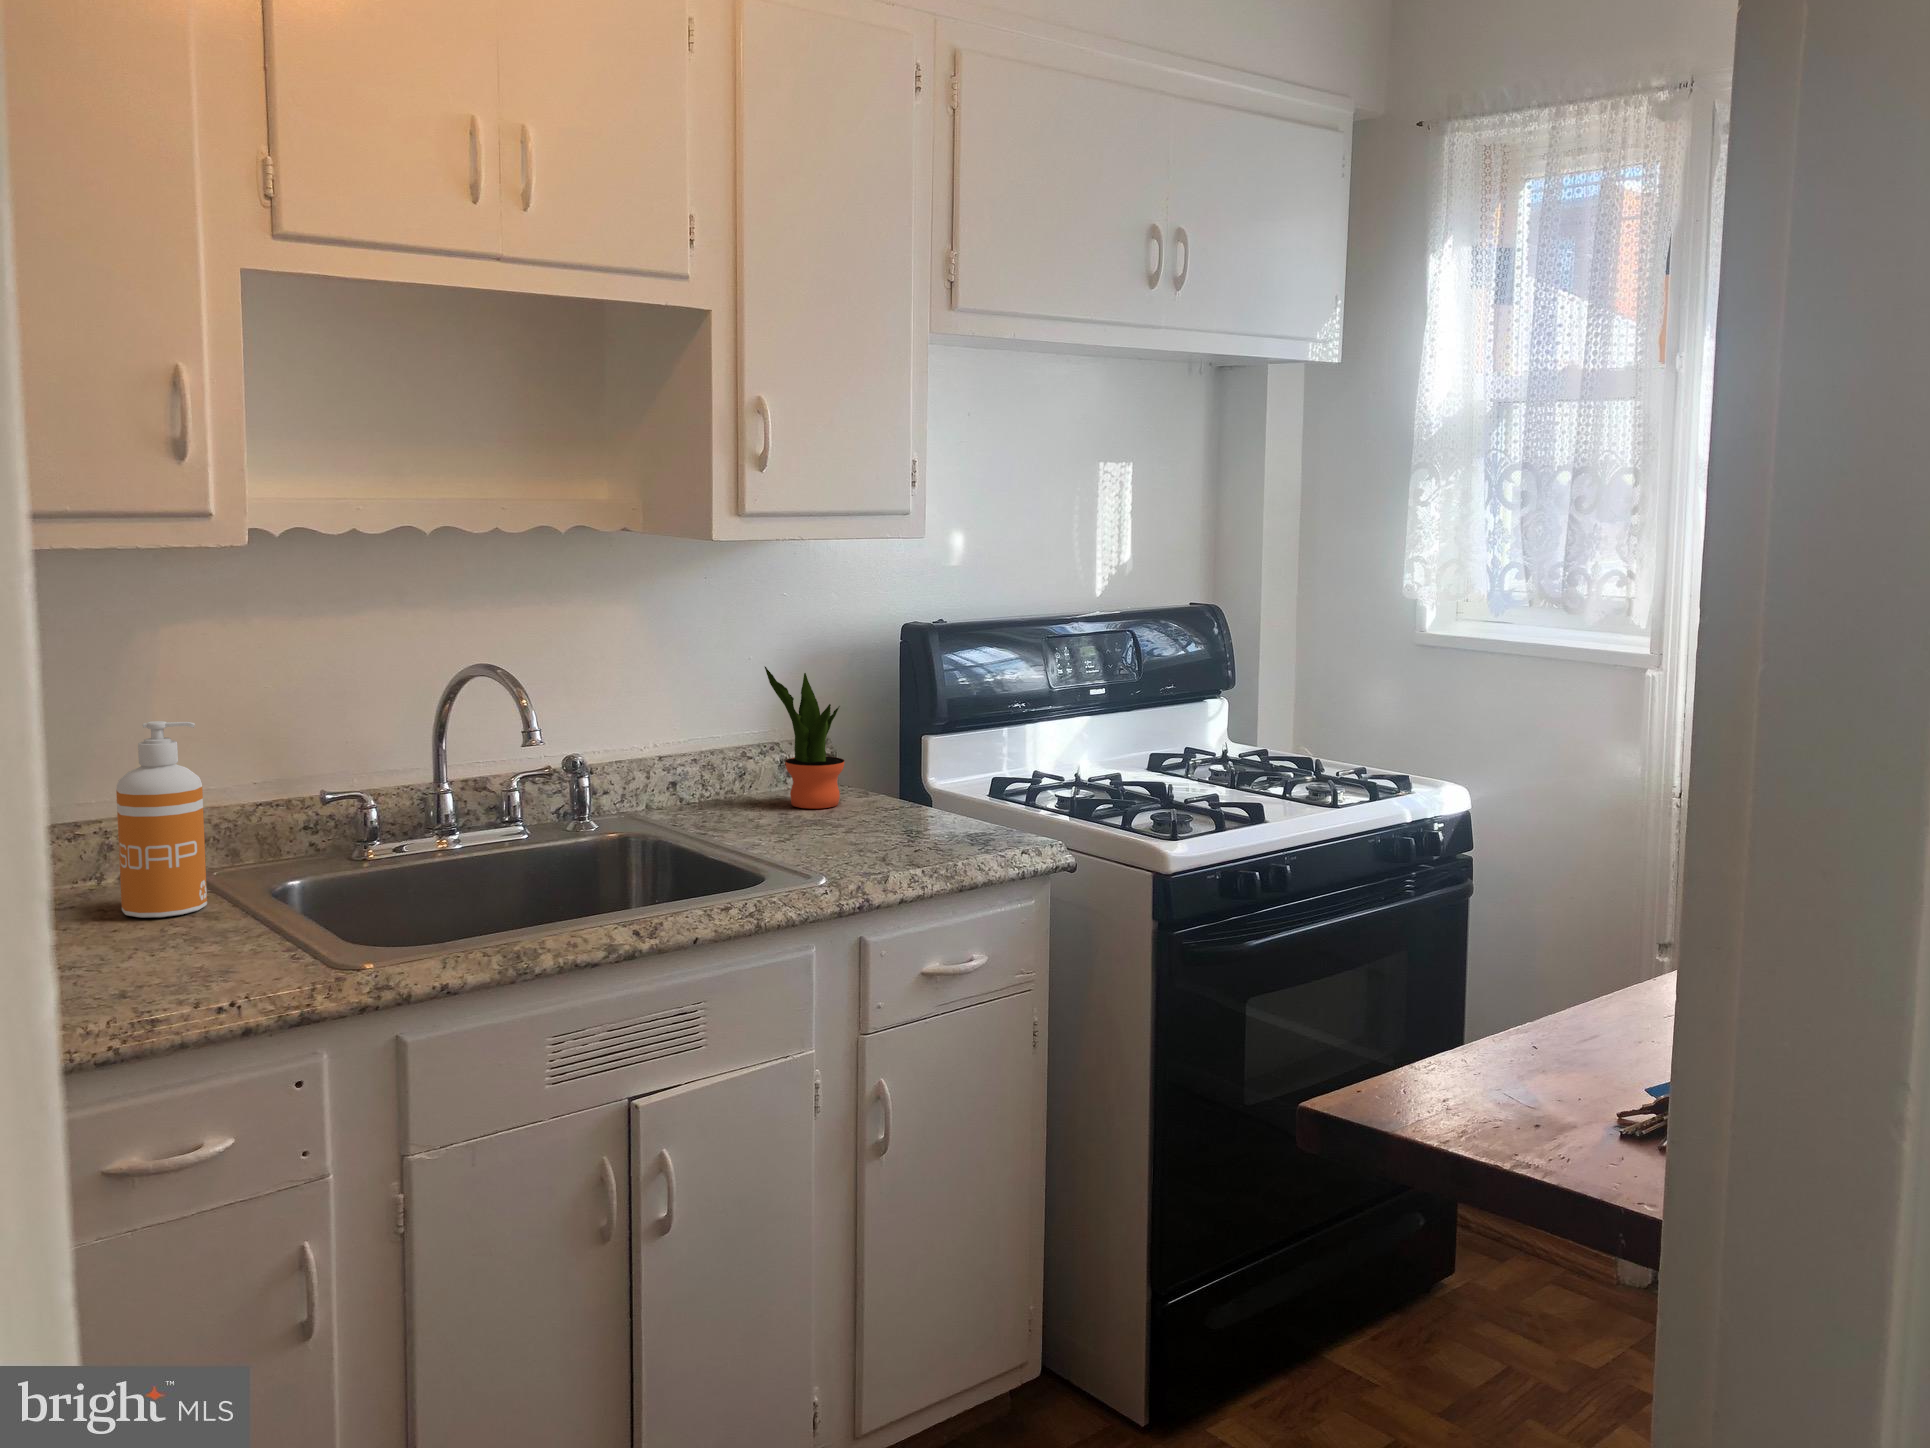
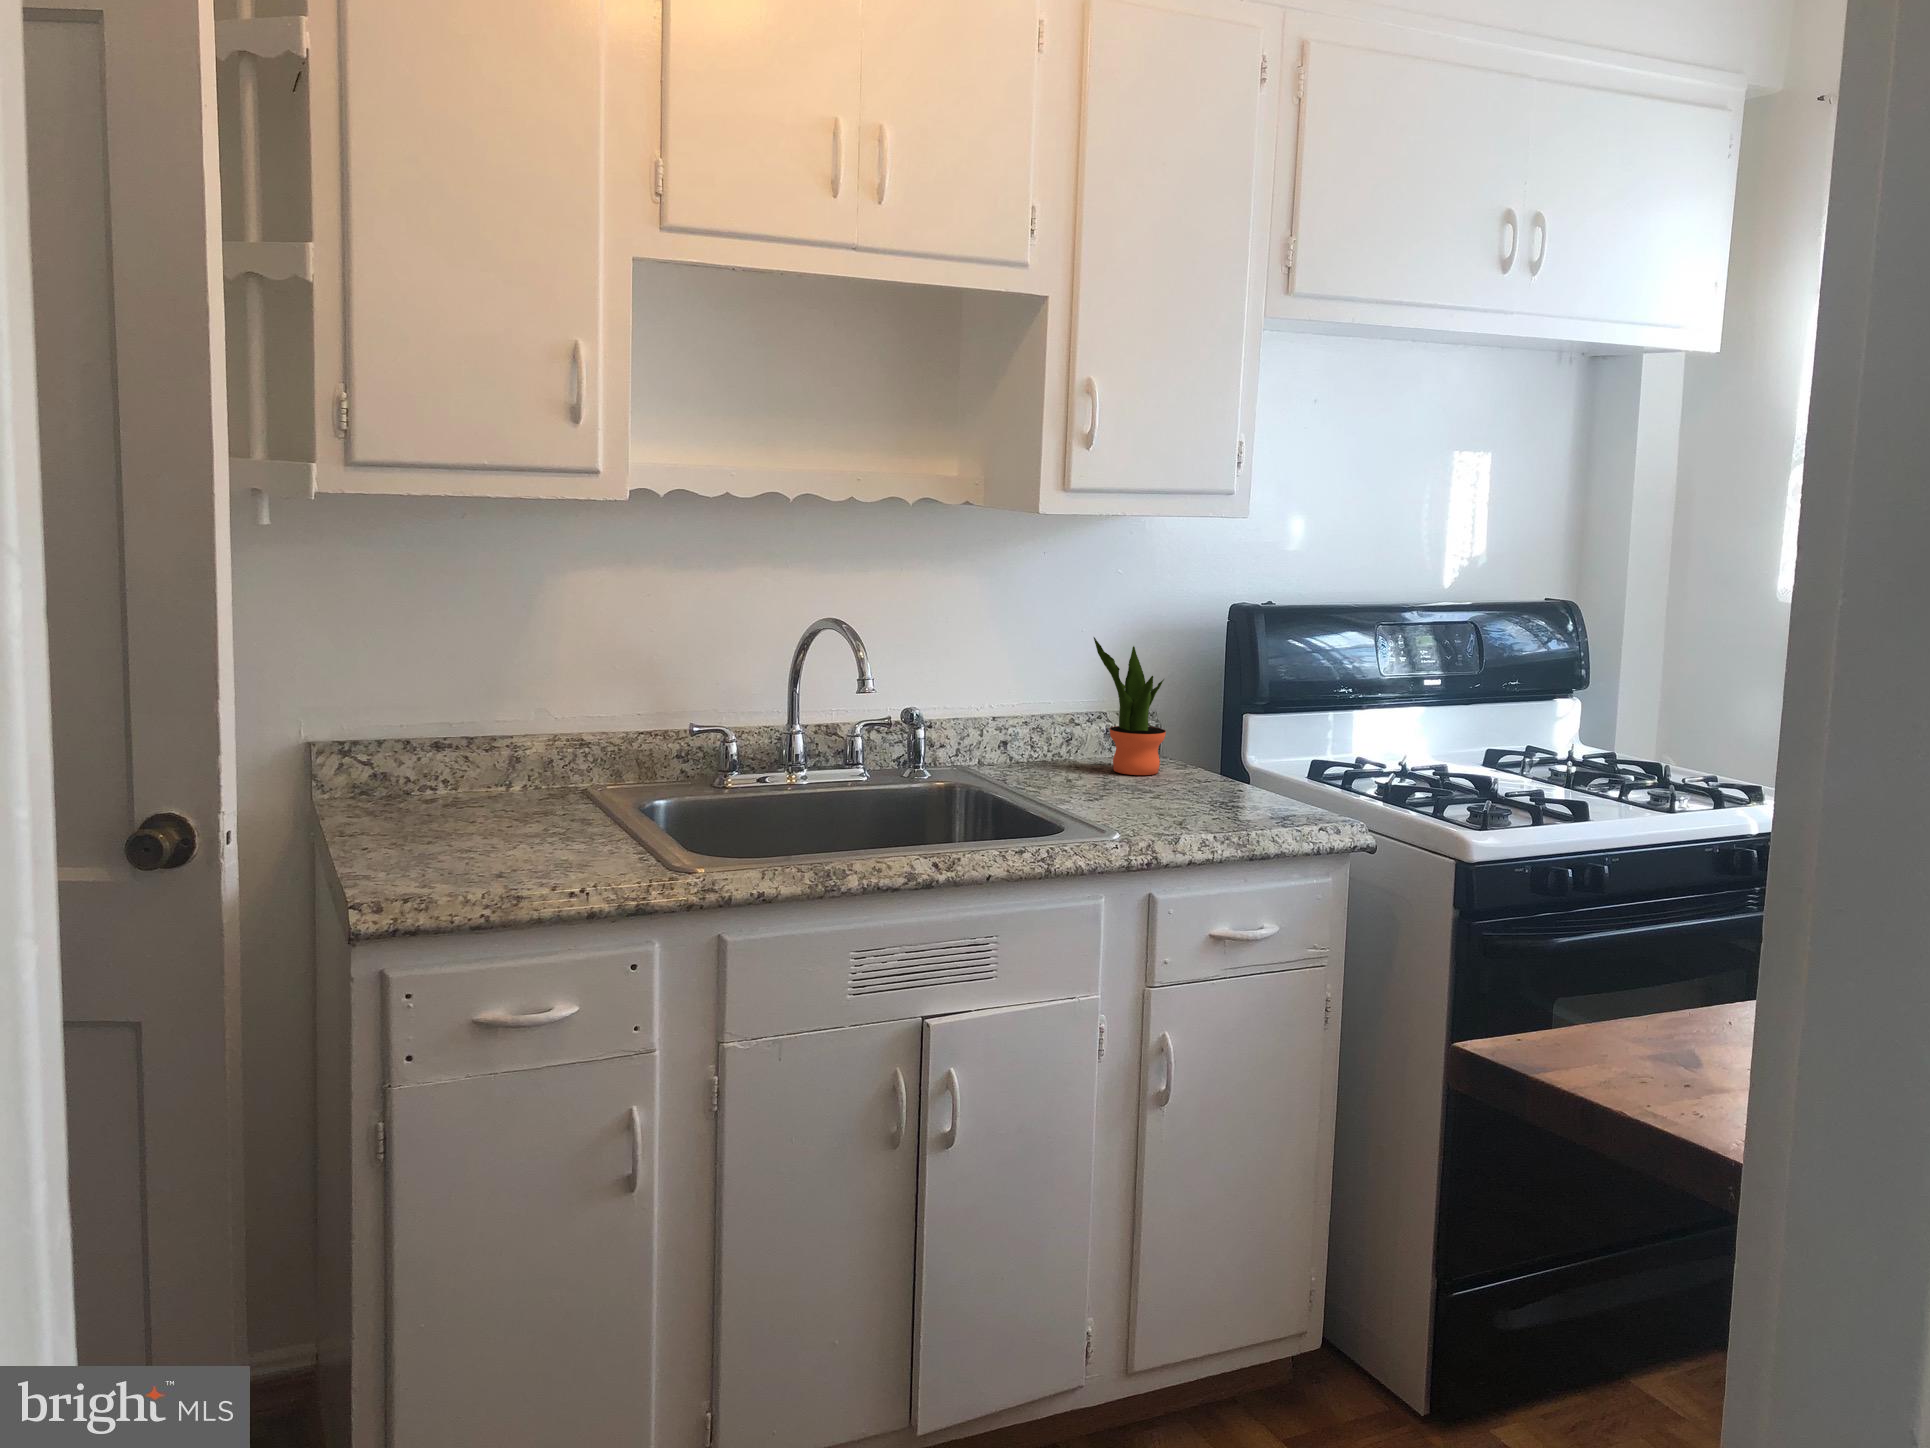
soap dispenser: present [116,721,207,918] -> none [518,651,585,819]

